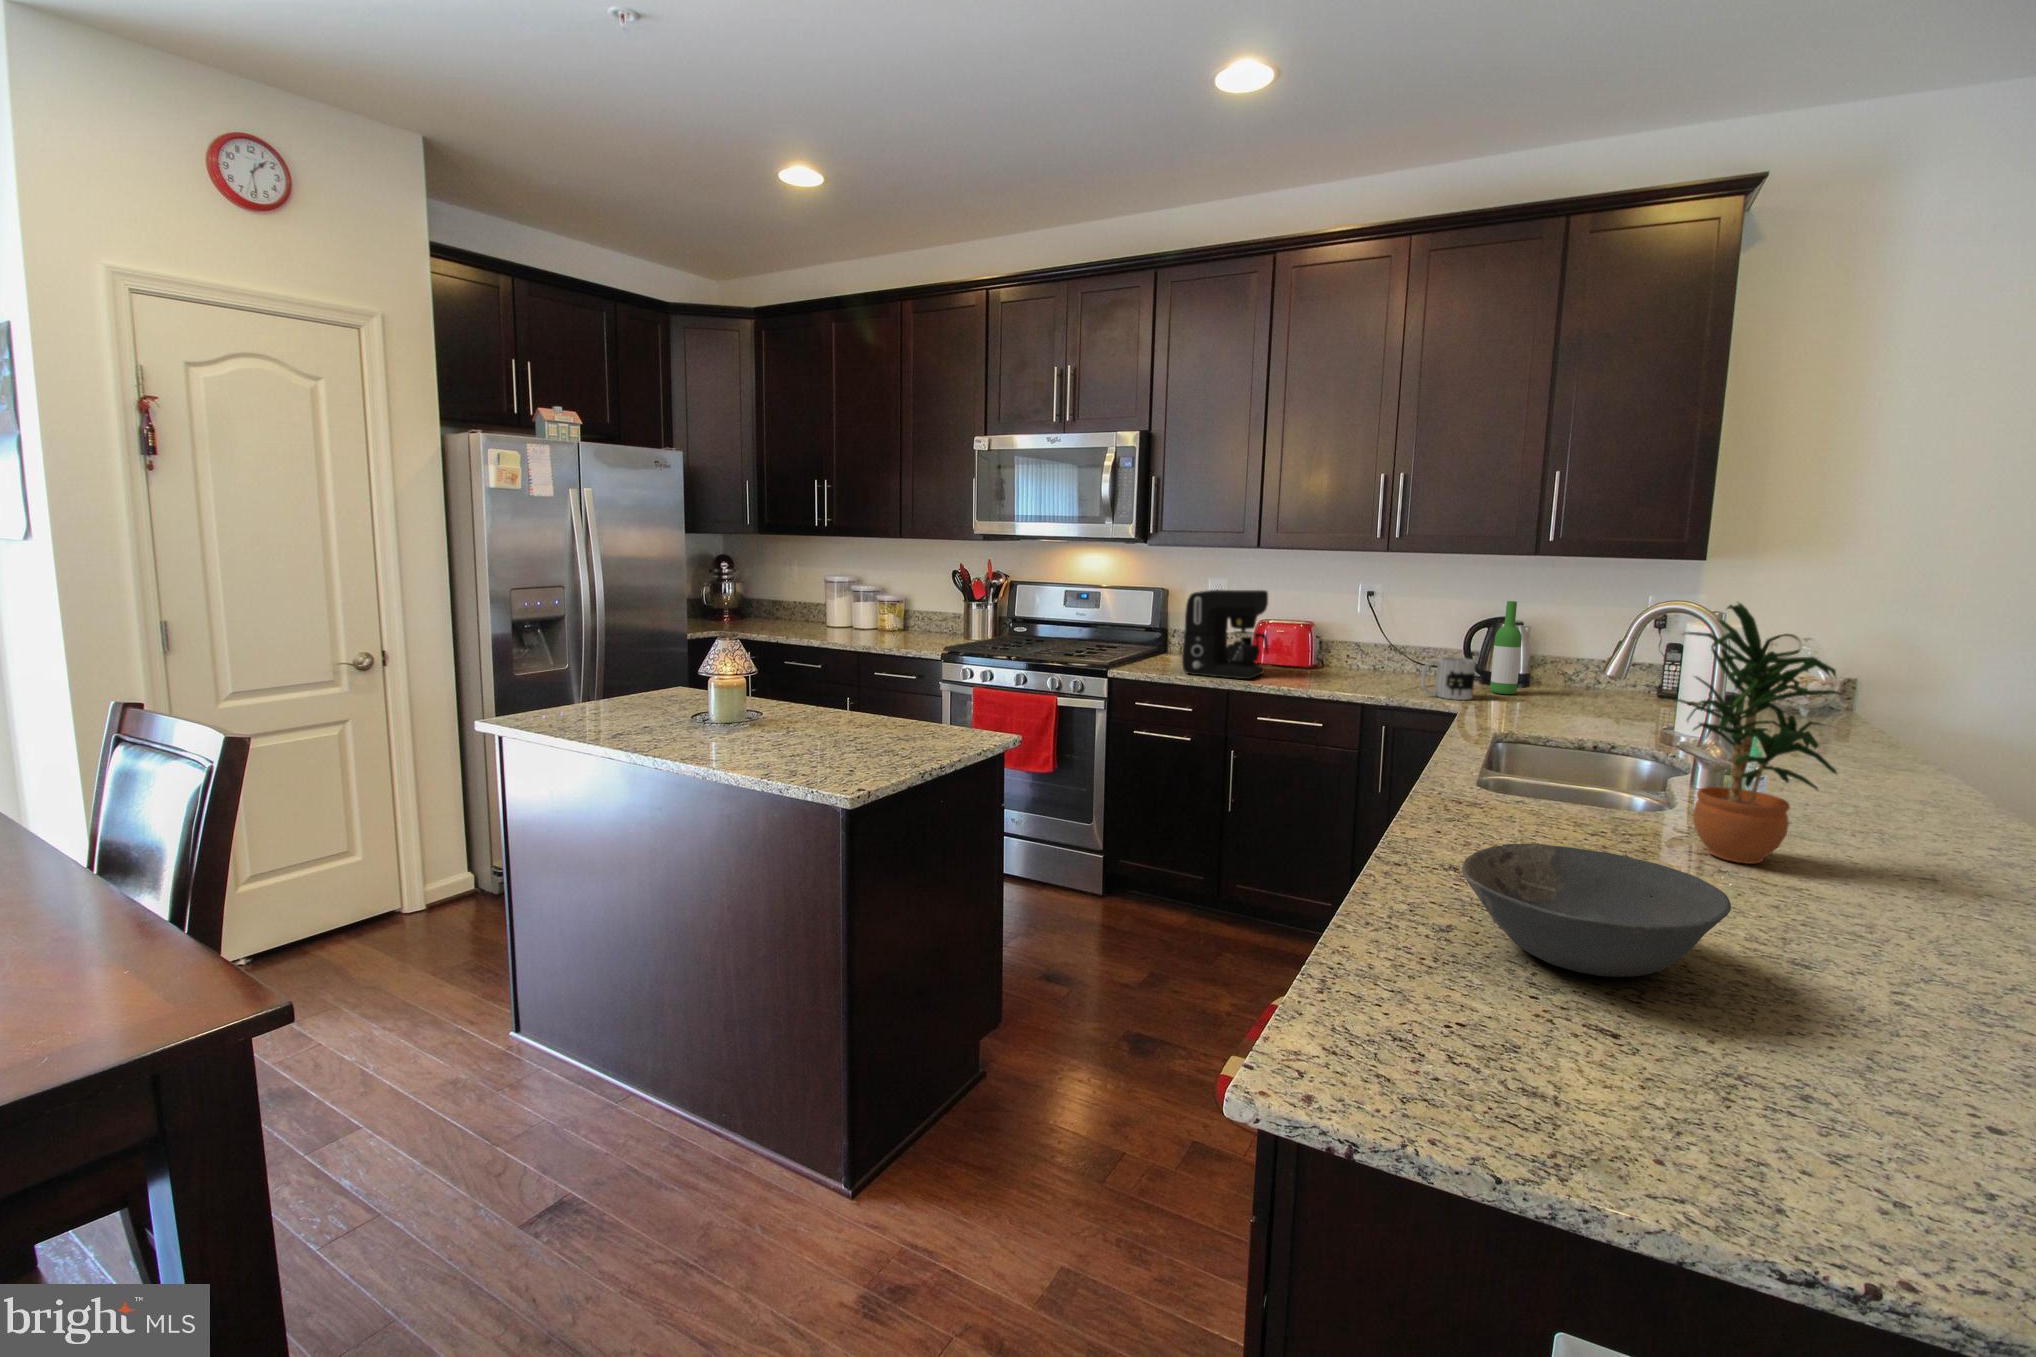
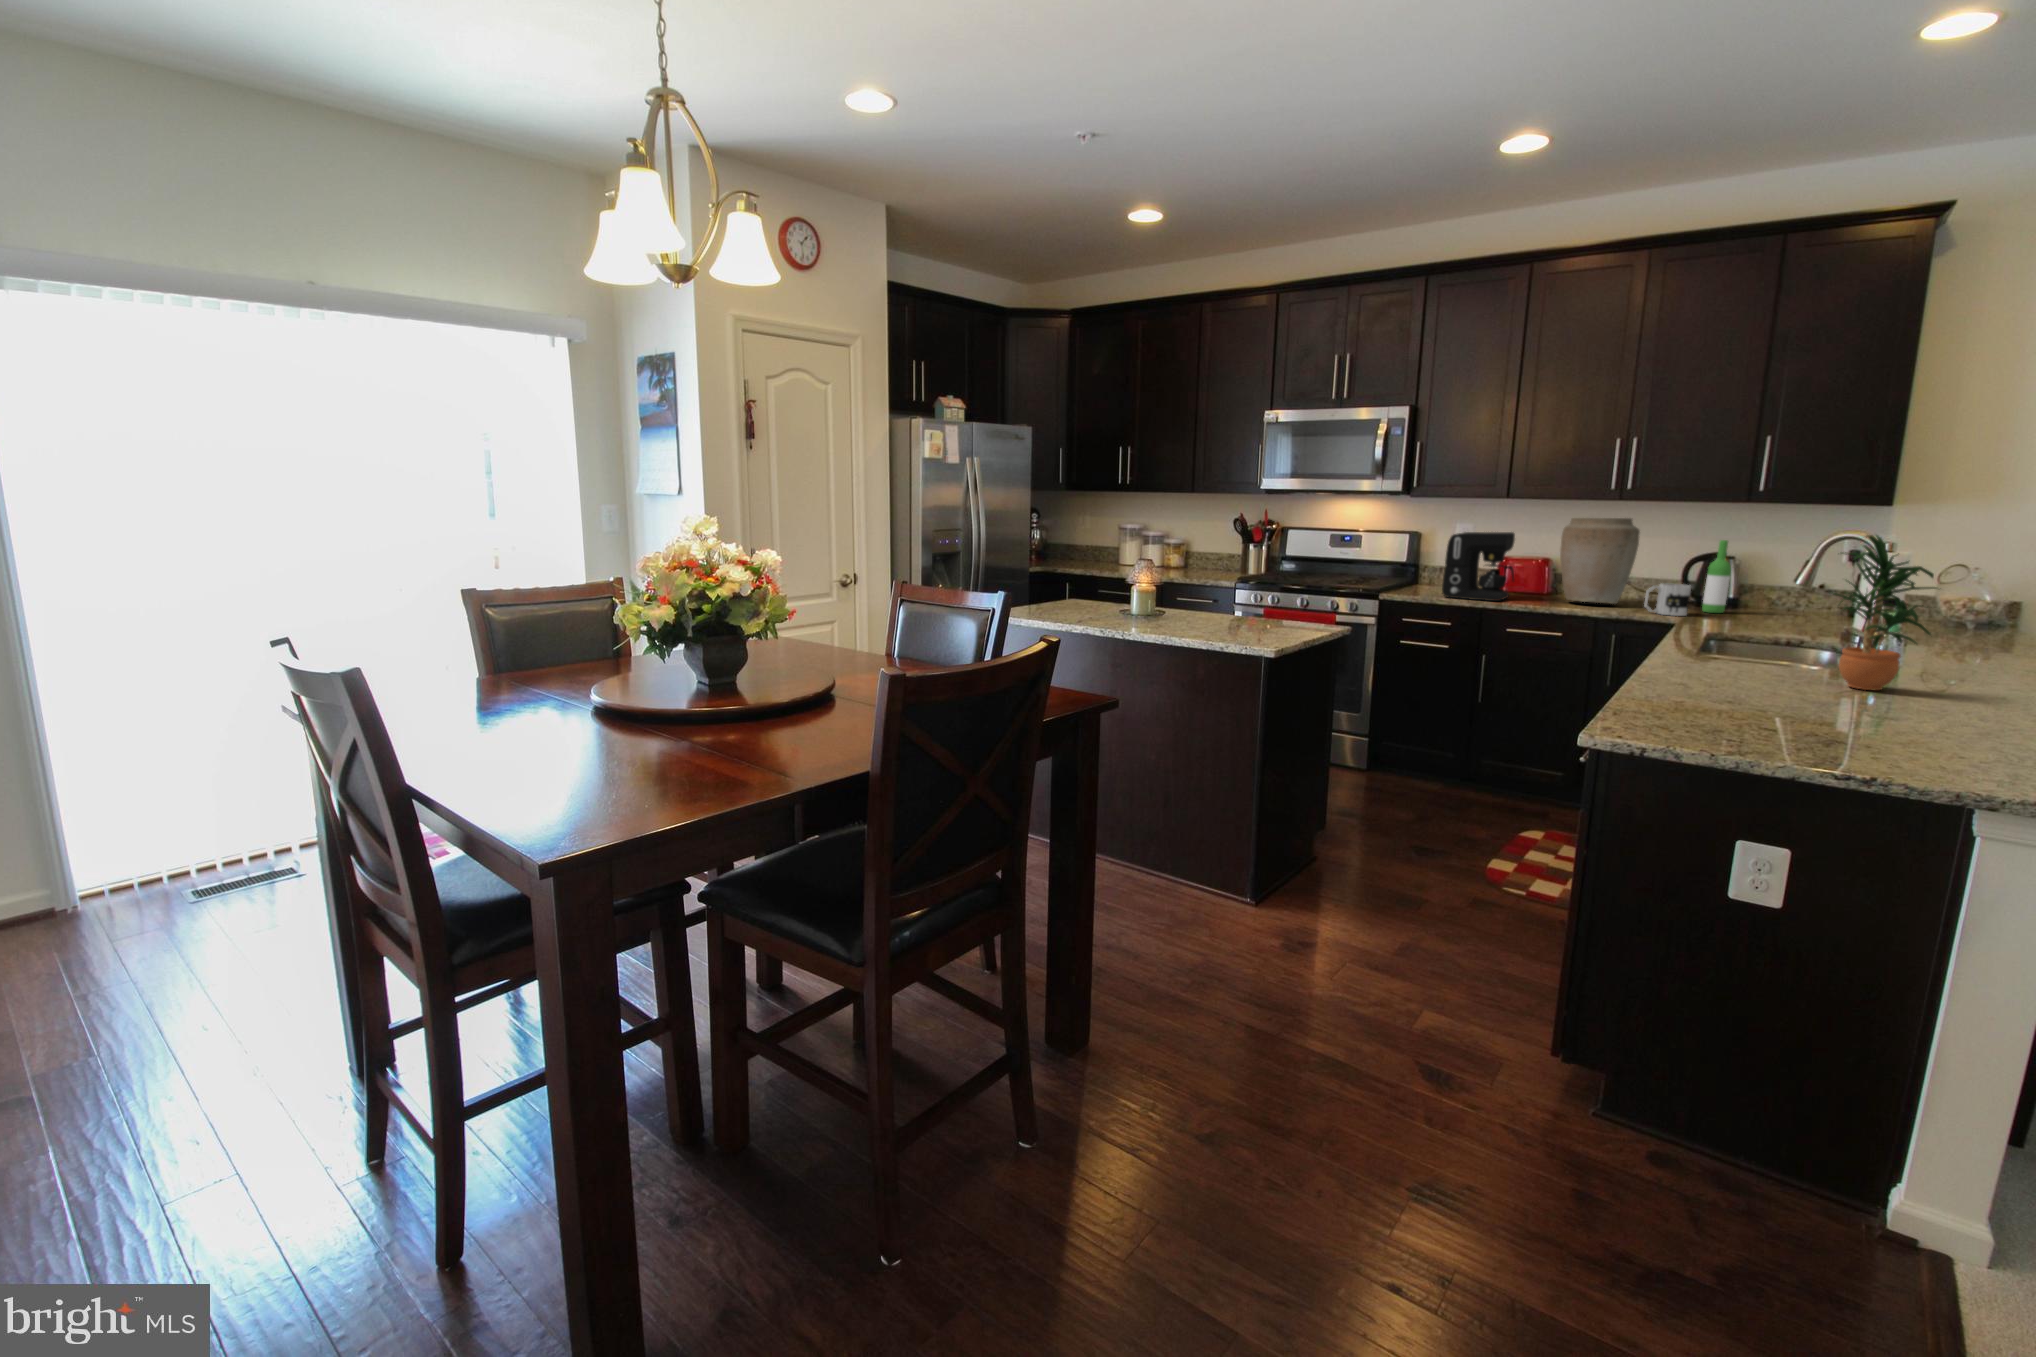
vase: none [1322,572,1414,682] -> present [1560,518,1640,604]
bowl: present [1462,844,1731,977] -> none [1691,663,1837,717]

